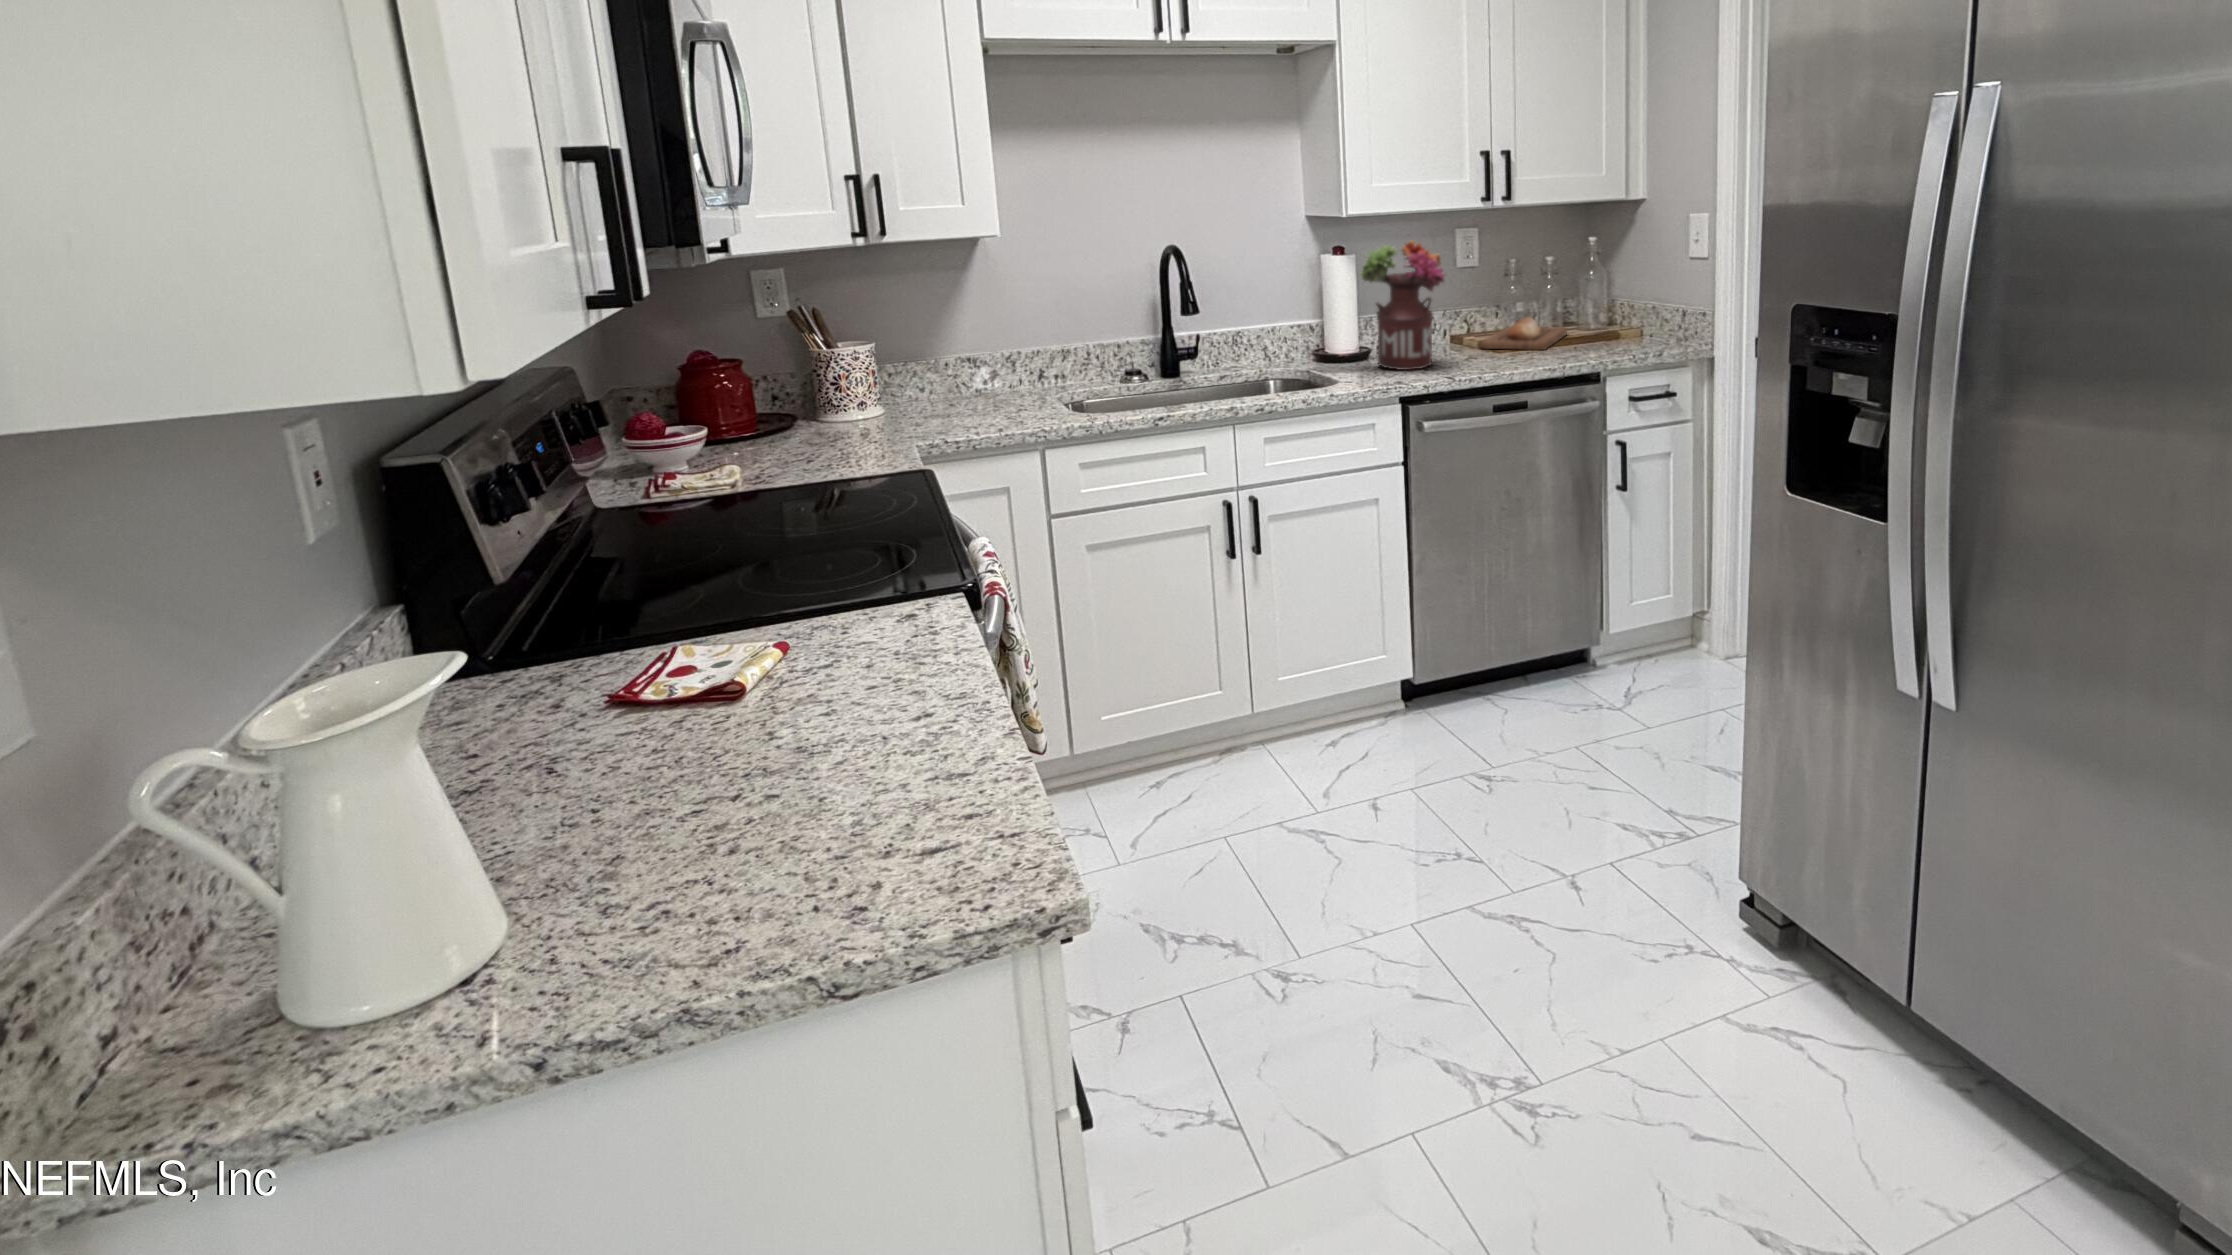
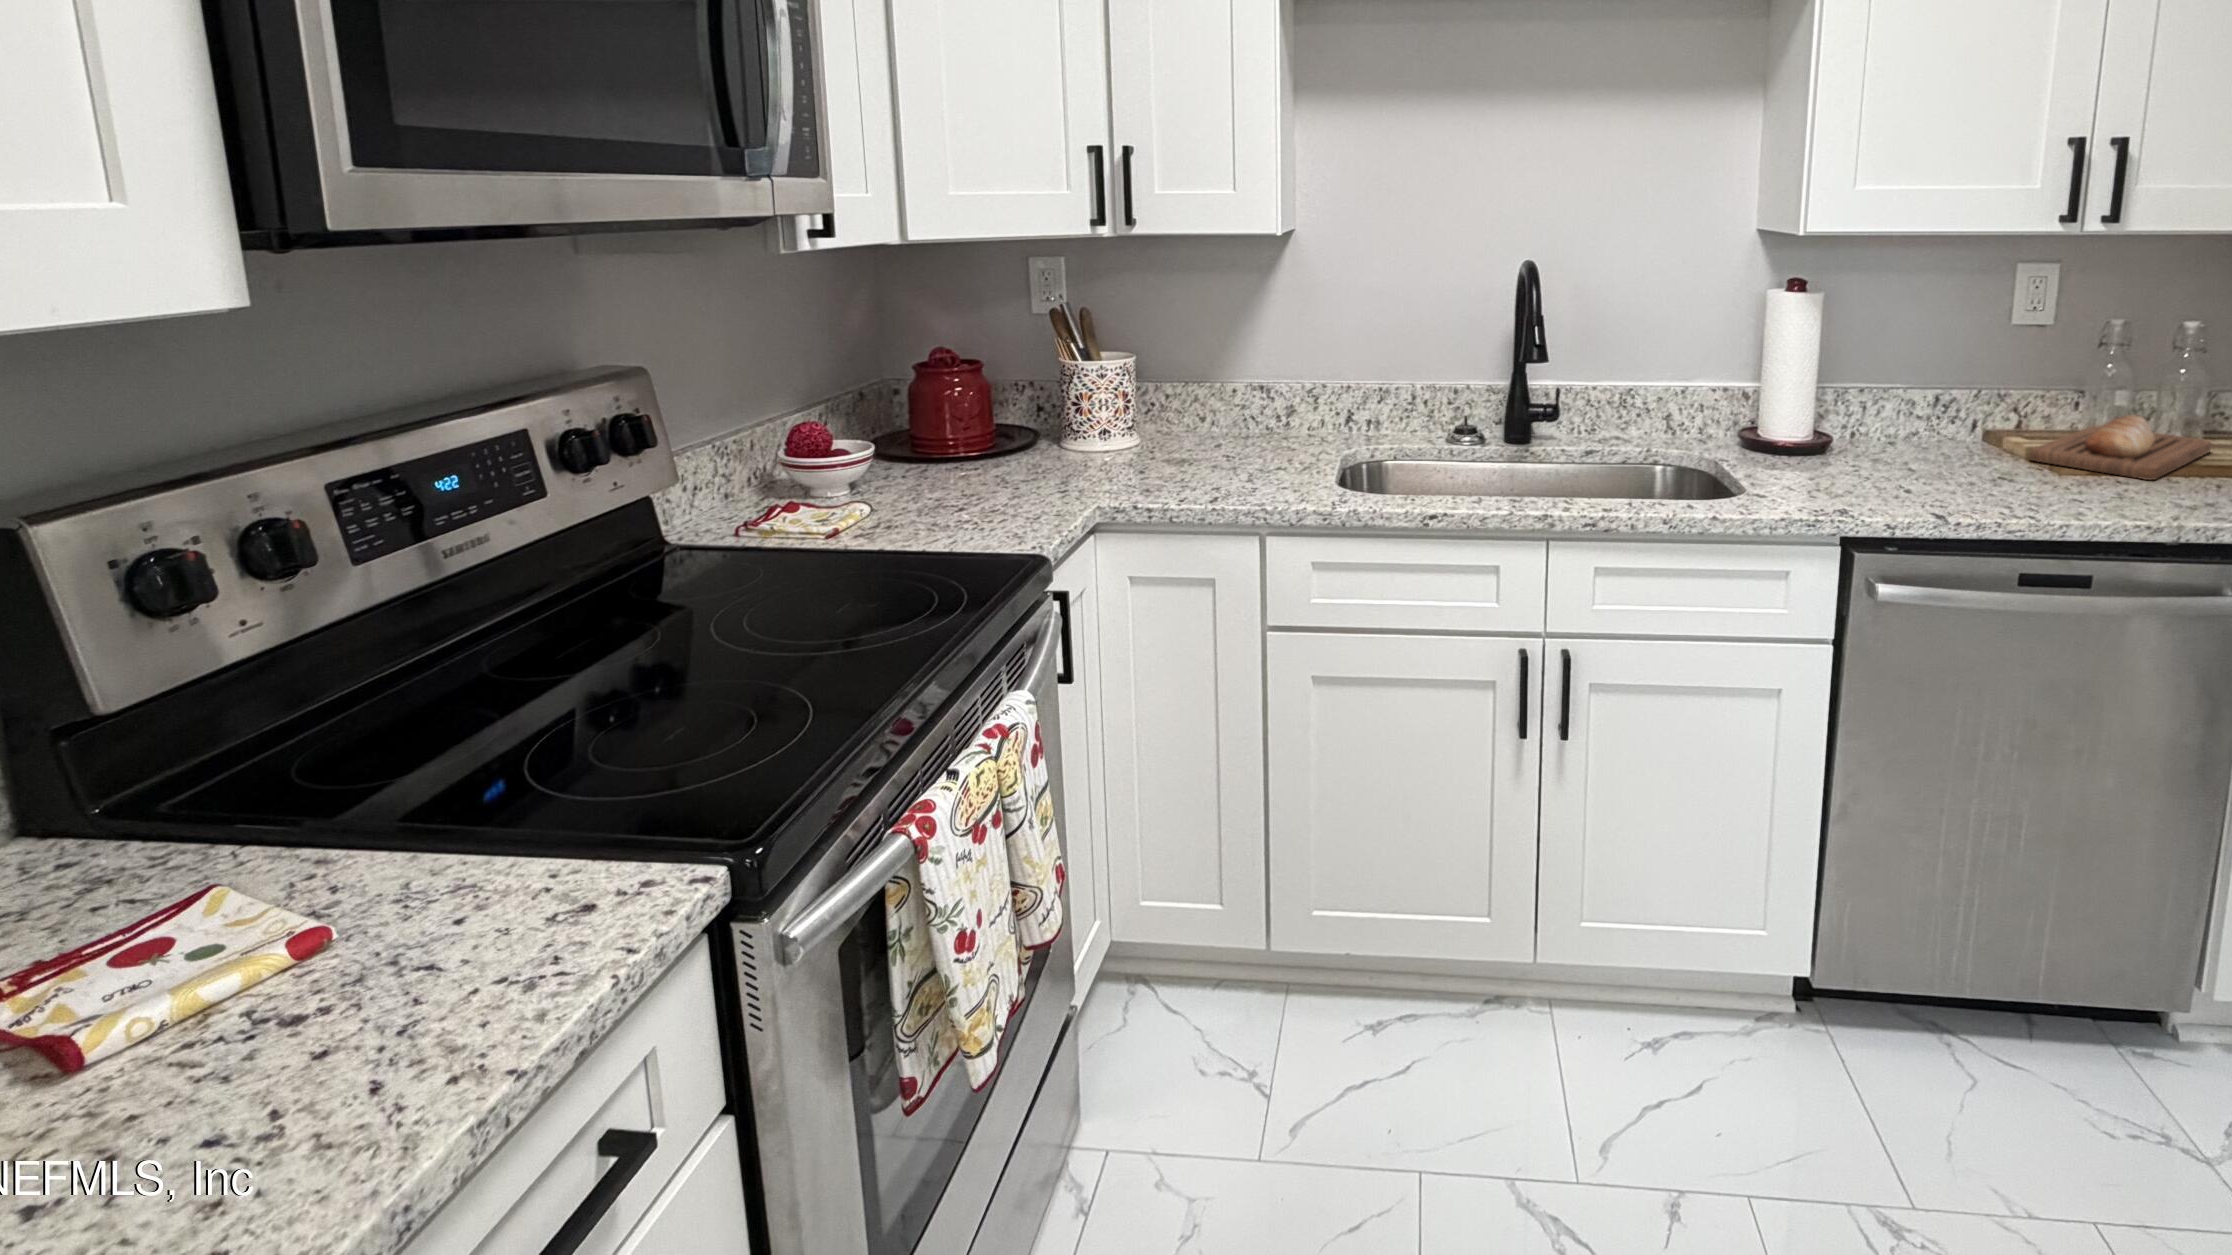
flower arrangement: present [1361,241,1445,370] -> none [1810,278,1964,487]

